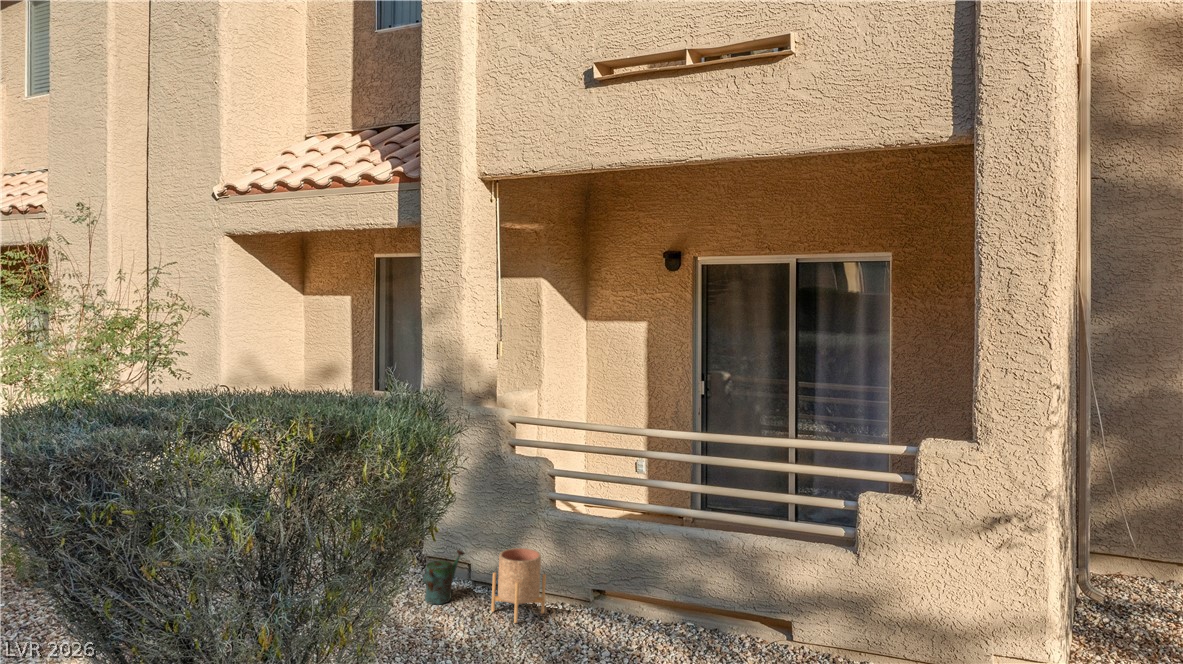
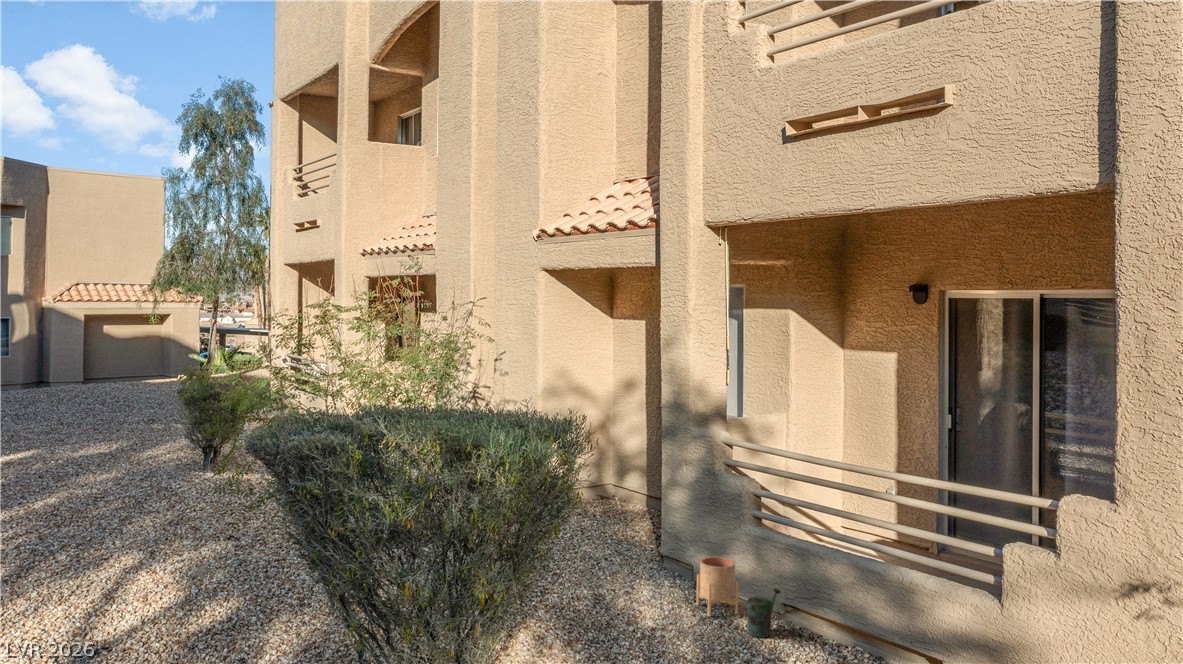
watering can: present [423,550,464,604] -> present [746,588,780,637]

